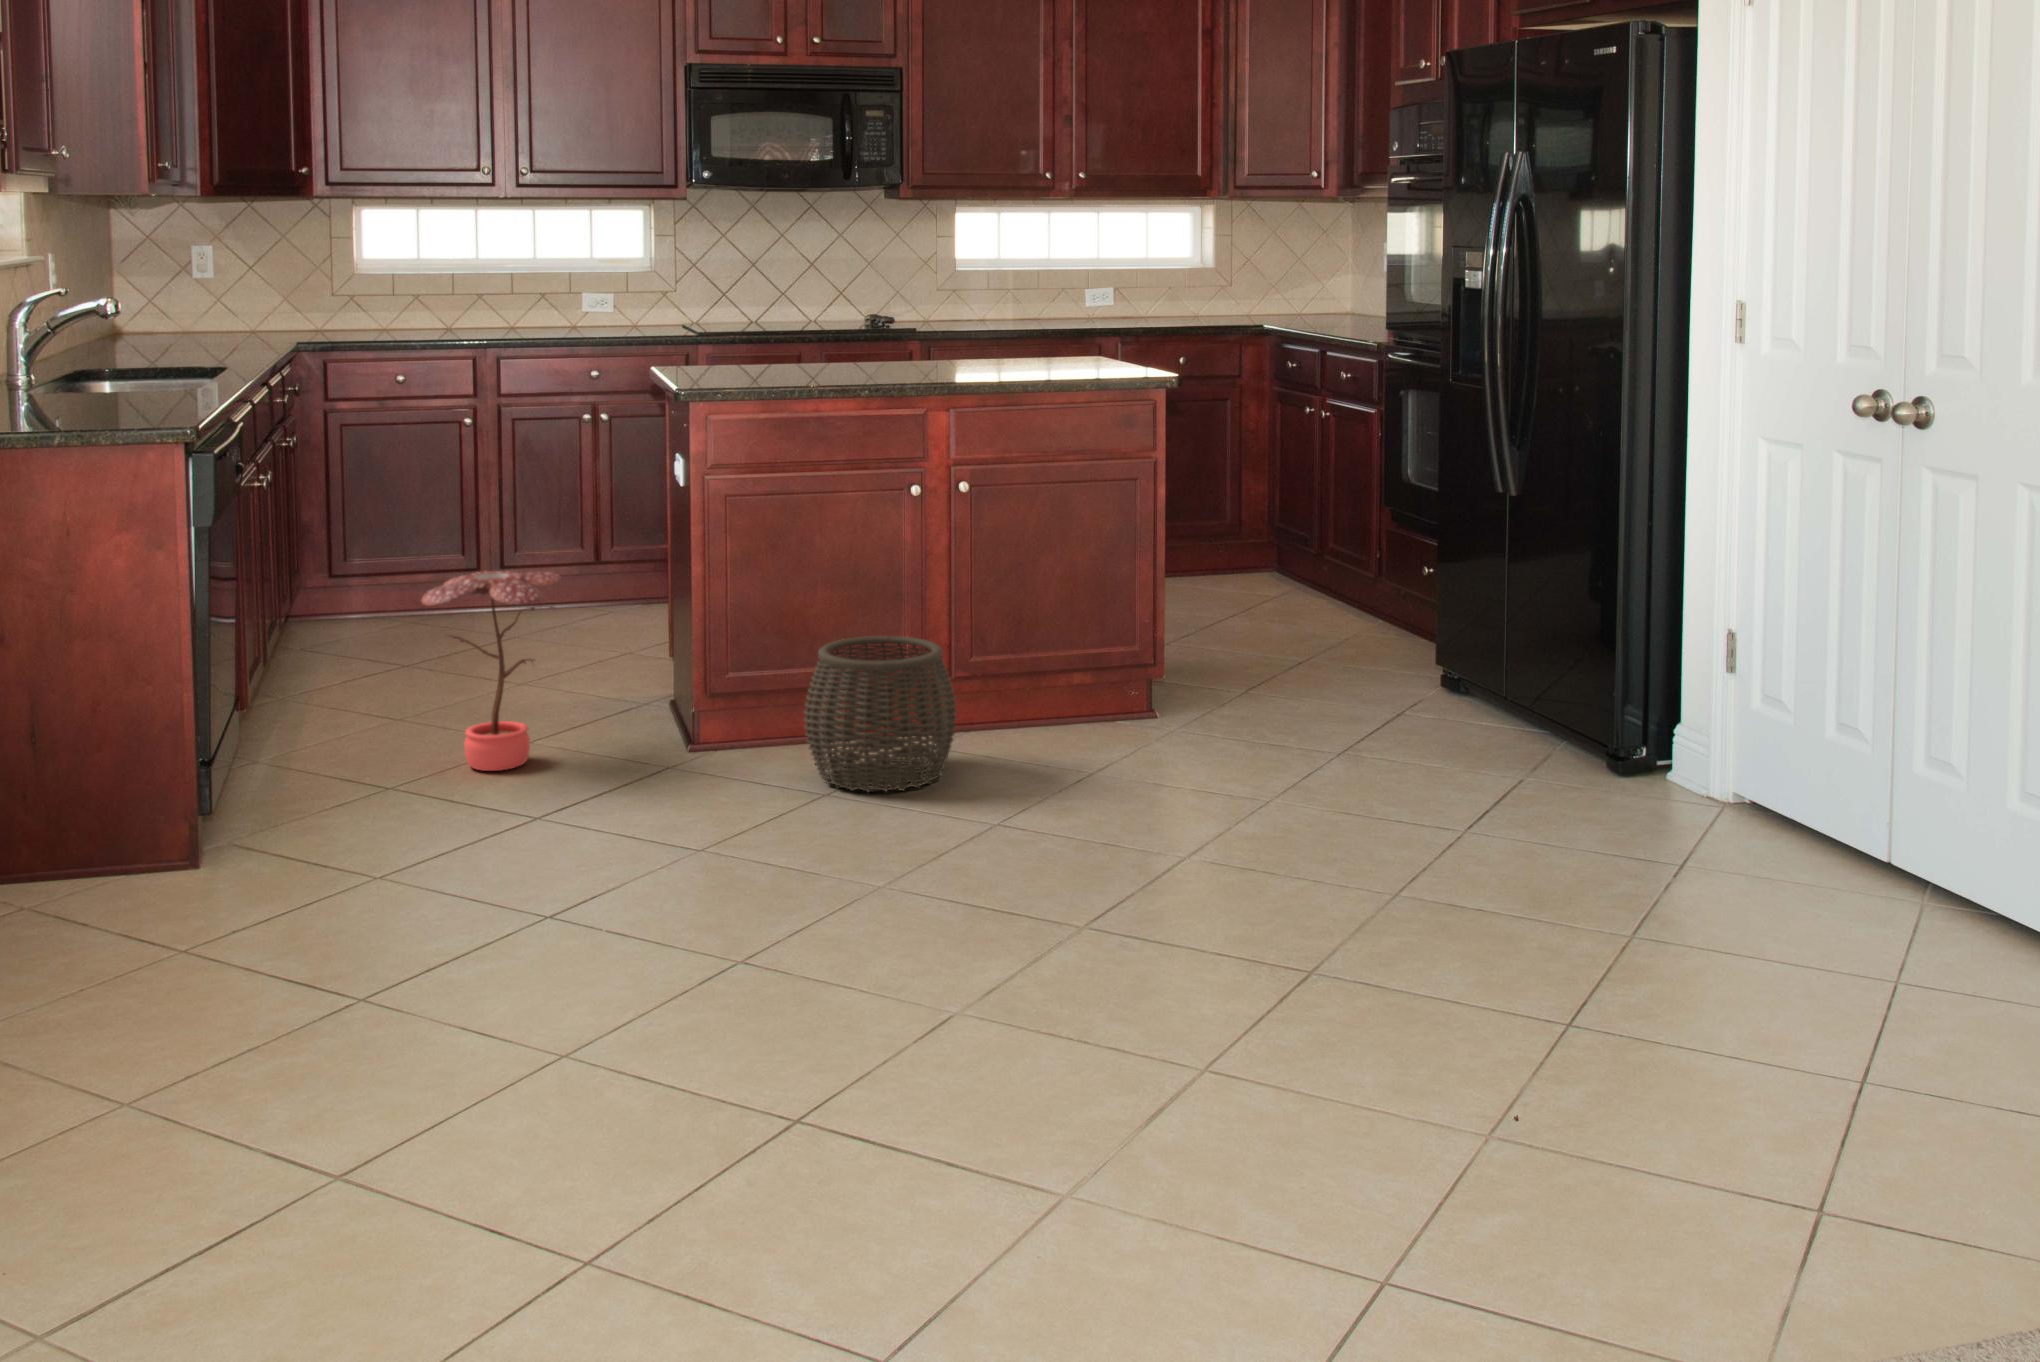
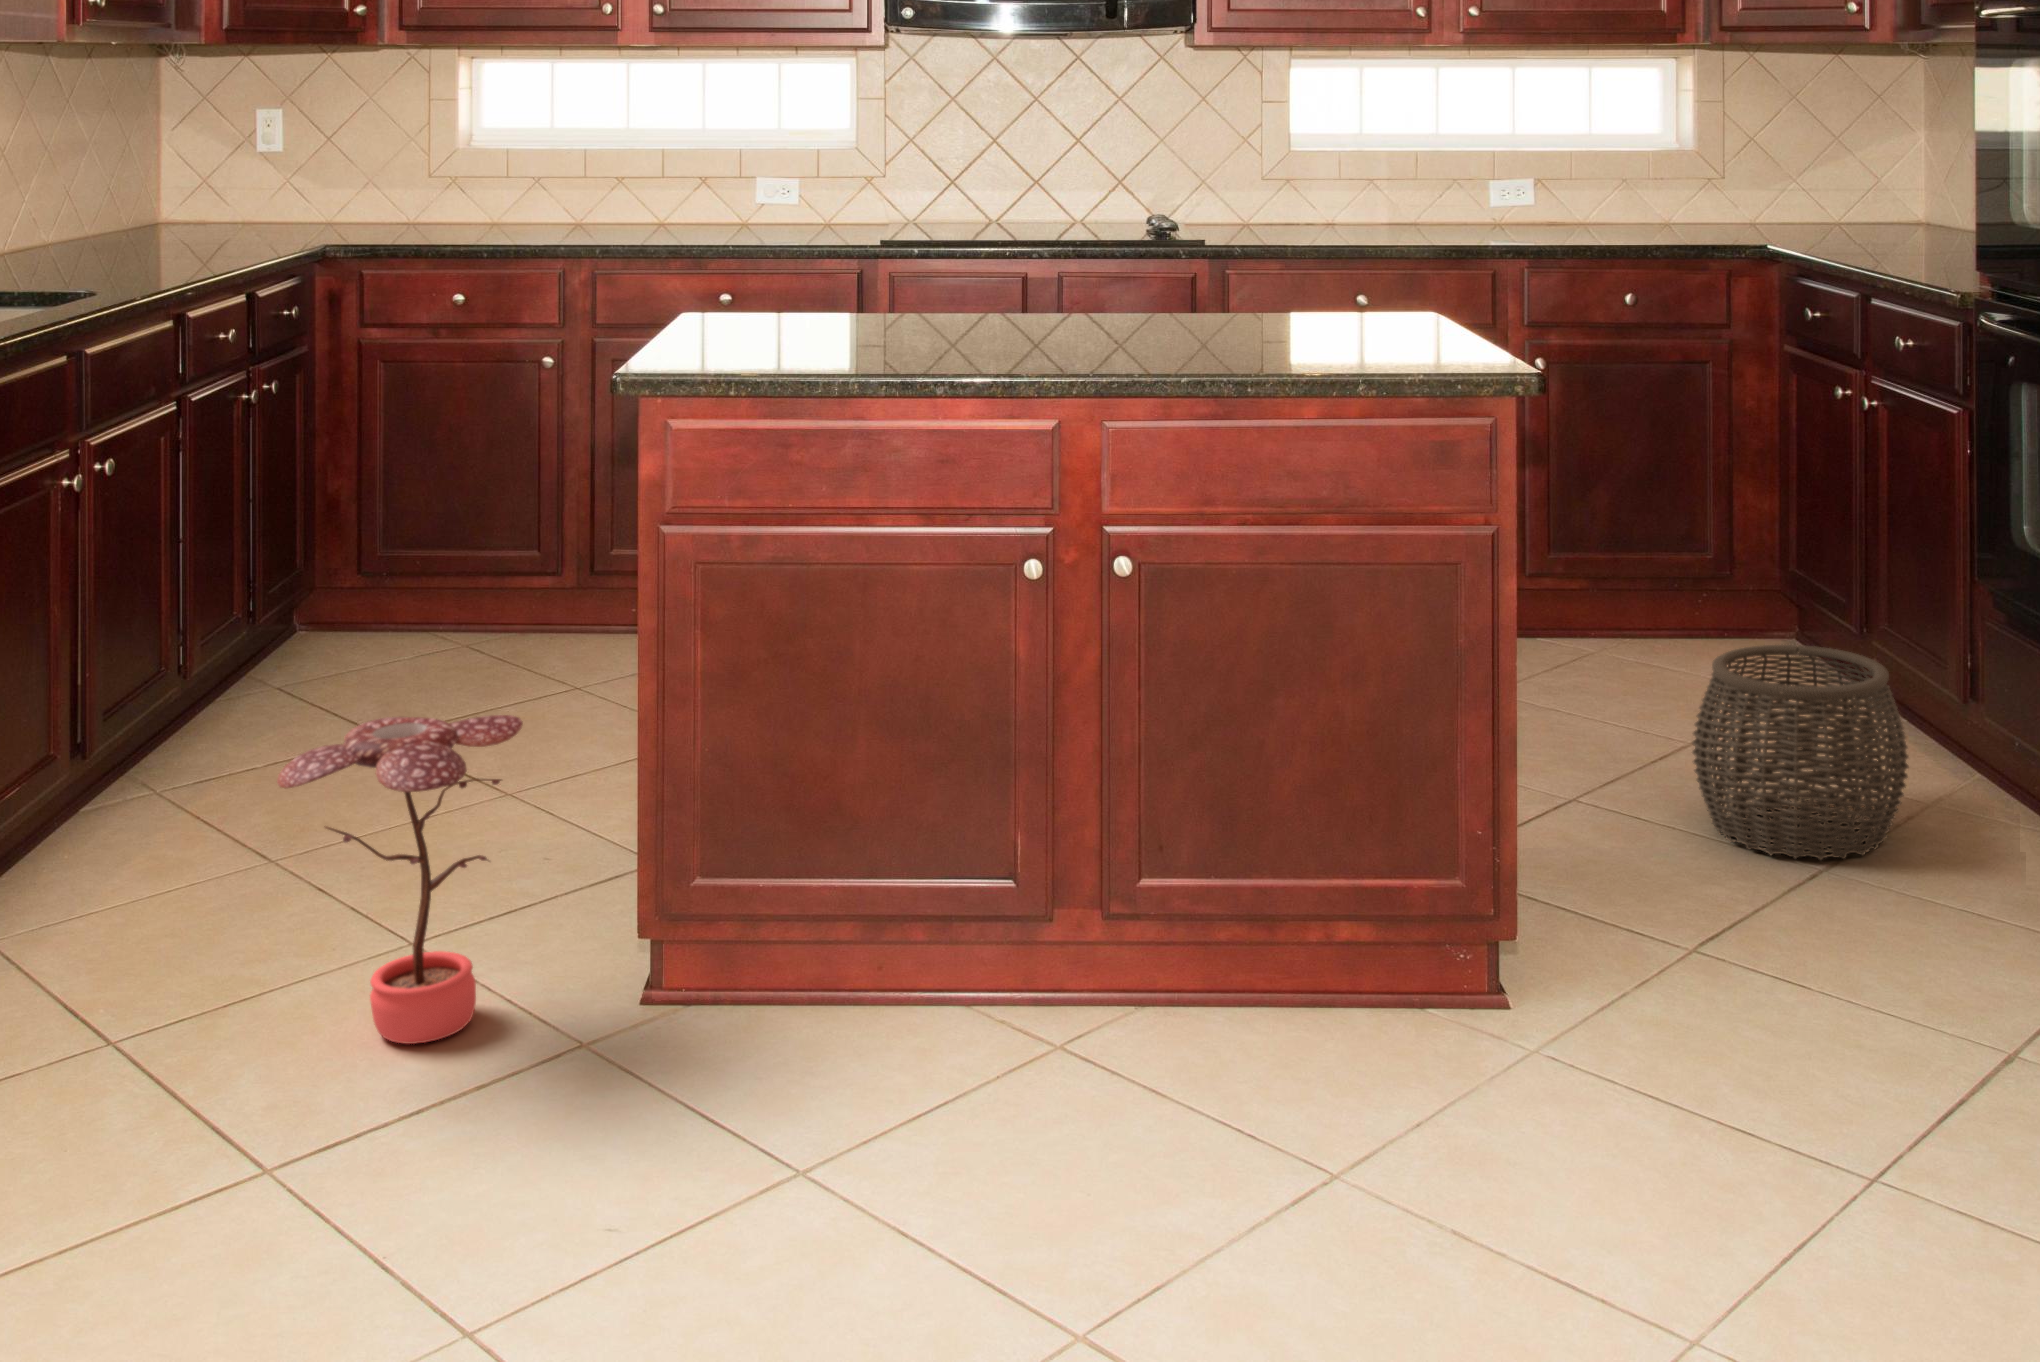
woven basket: present [804,636,957,792] -> present [1692,645,1909,860]

